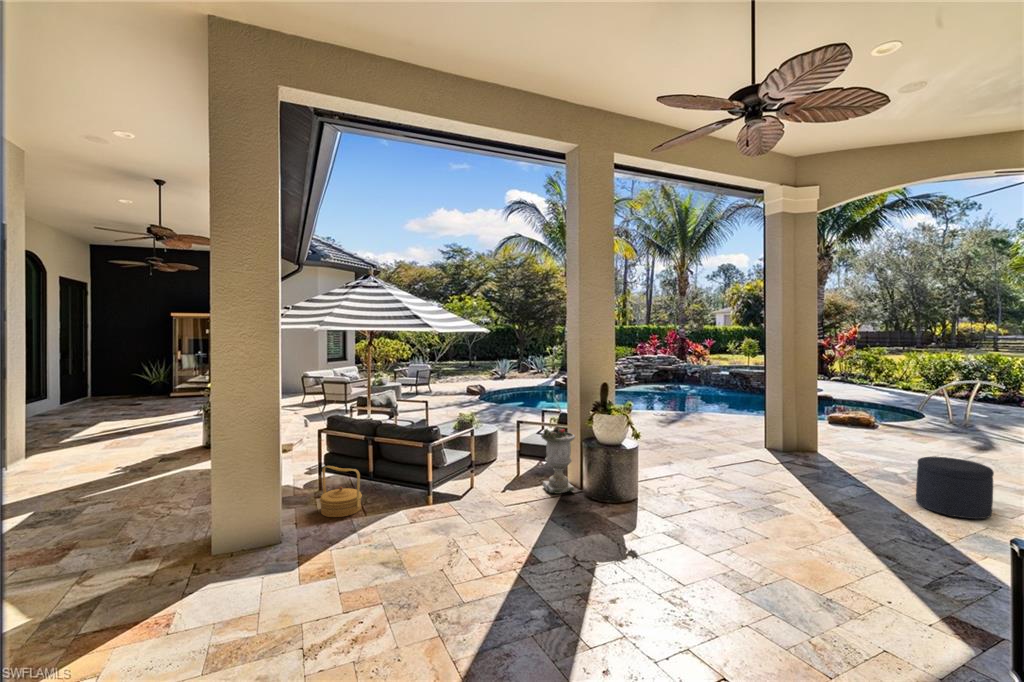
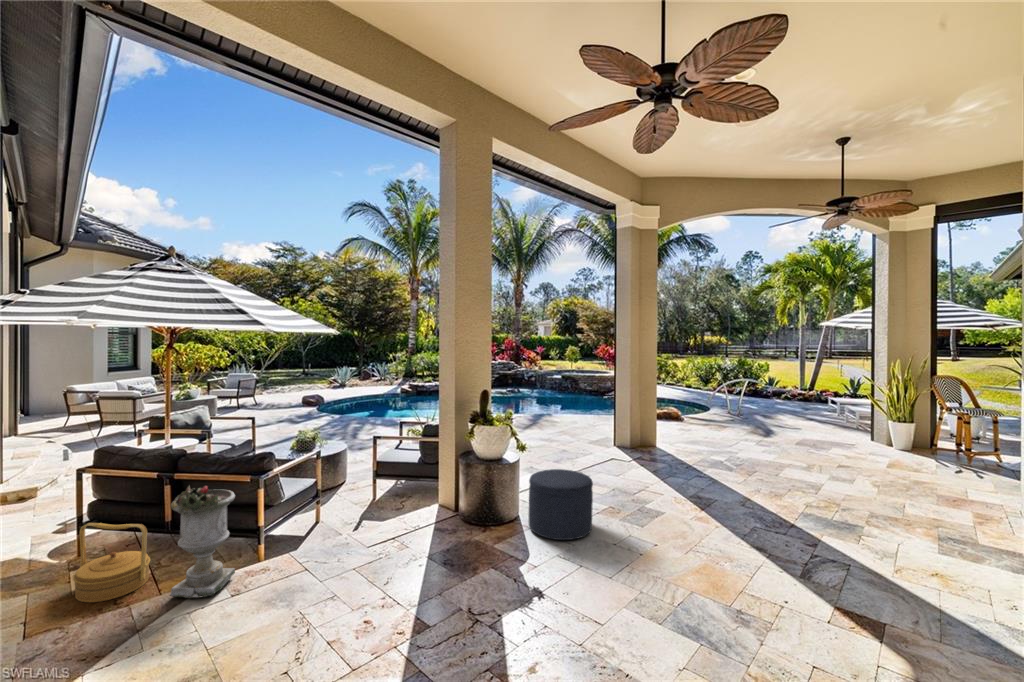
planter: present [541,427,575,494] -> present [170,486,235,598]
ottoman: present [916,457,994,519] -> present [529,469,593,540]

